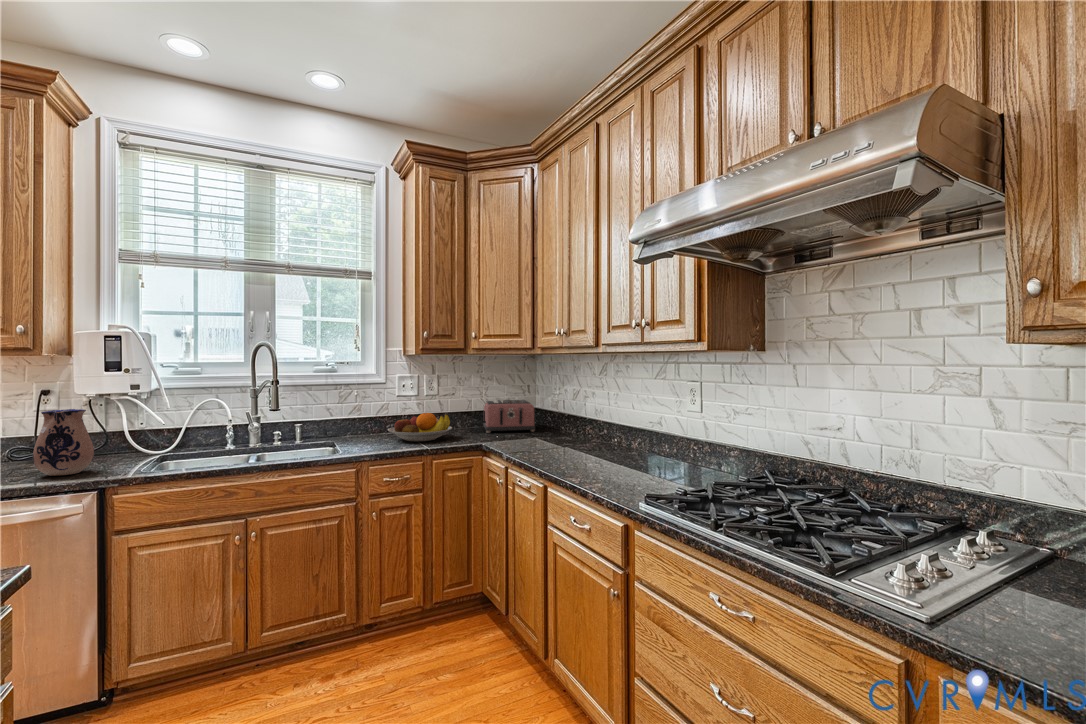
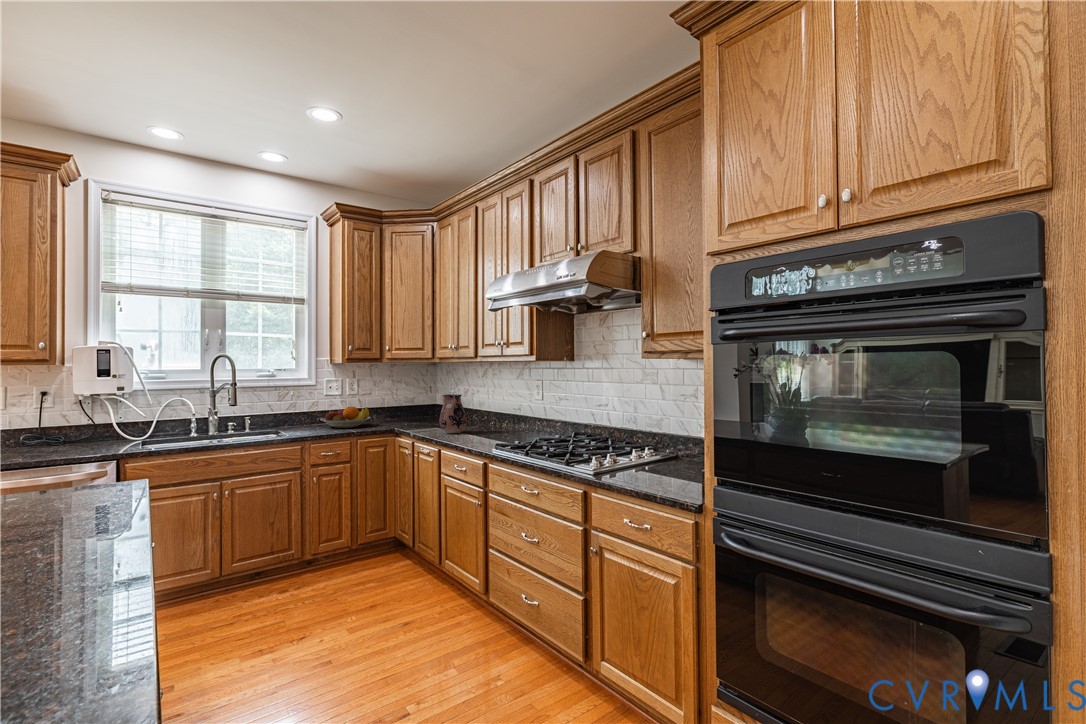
toaster: present [483,400,535,433] -> none [394,397,435,422]
ceramic pitcher: present [33,409,94,476] -> present [440,394,467,433]

